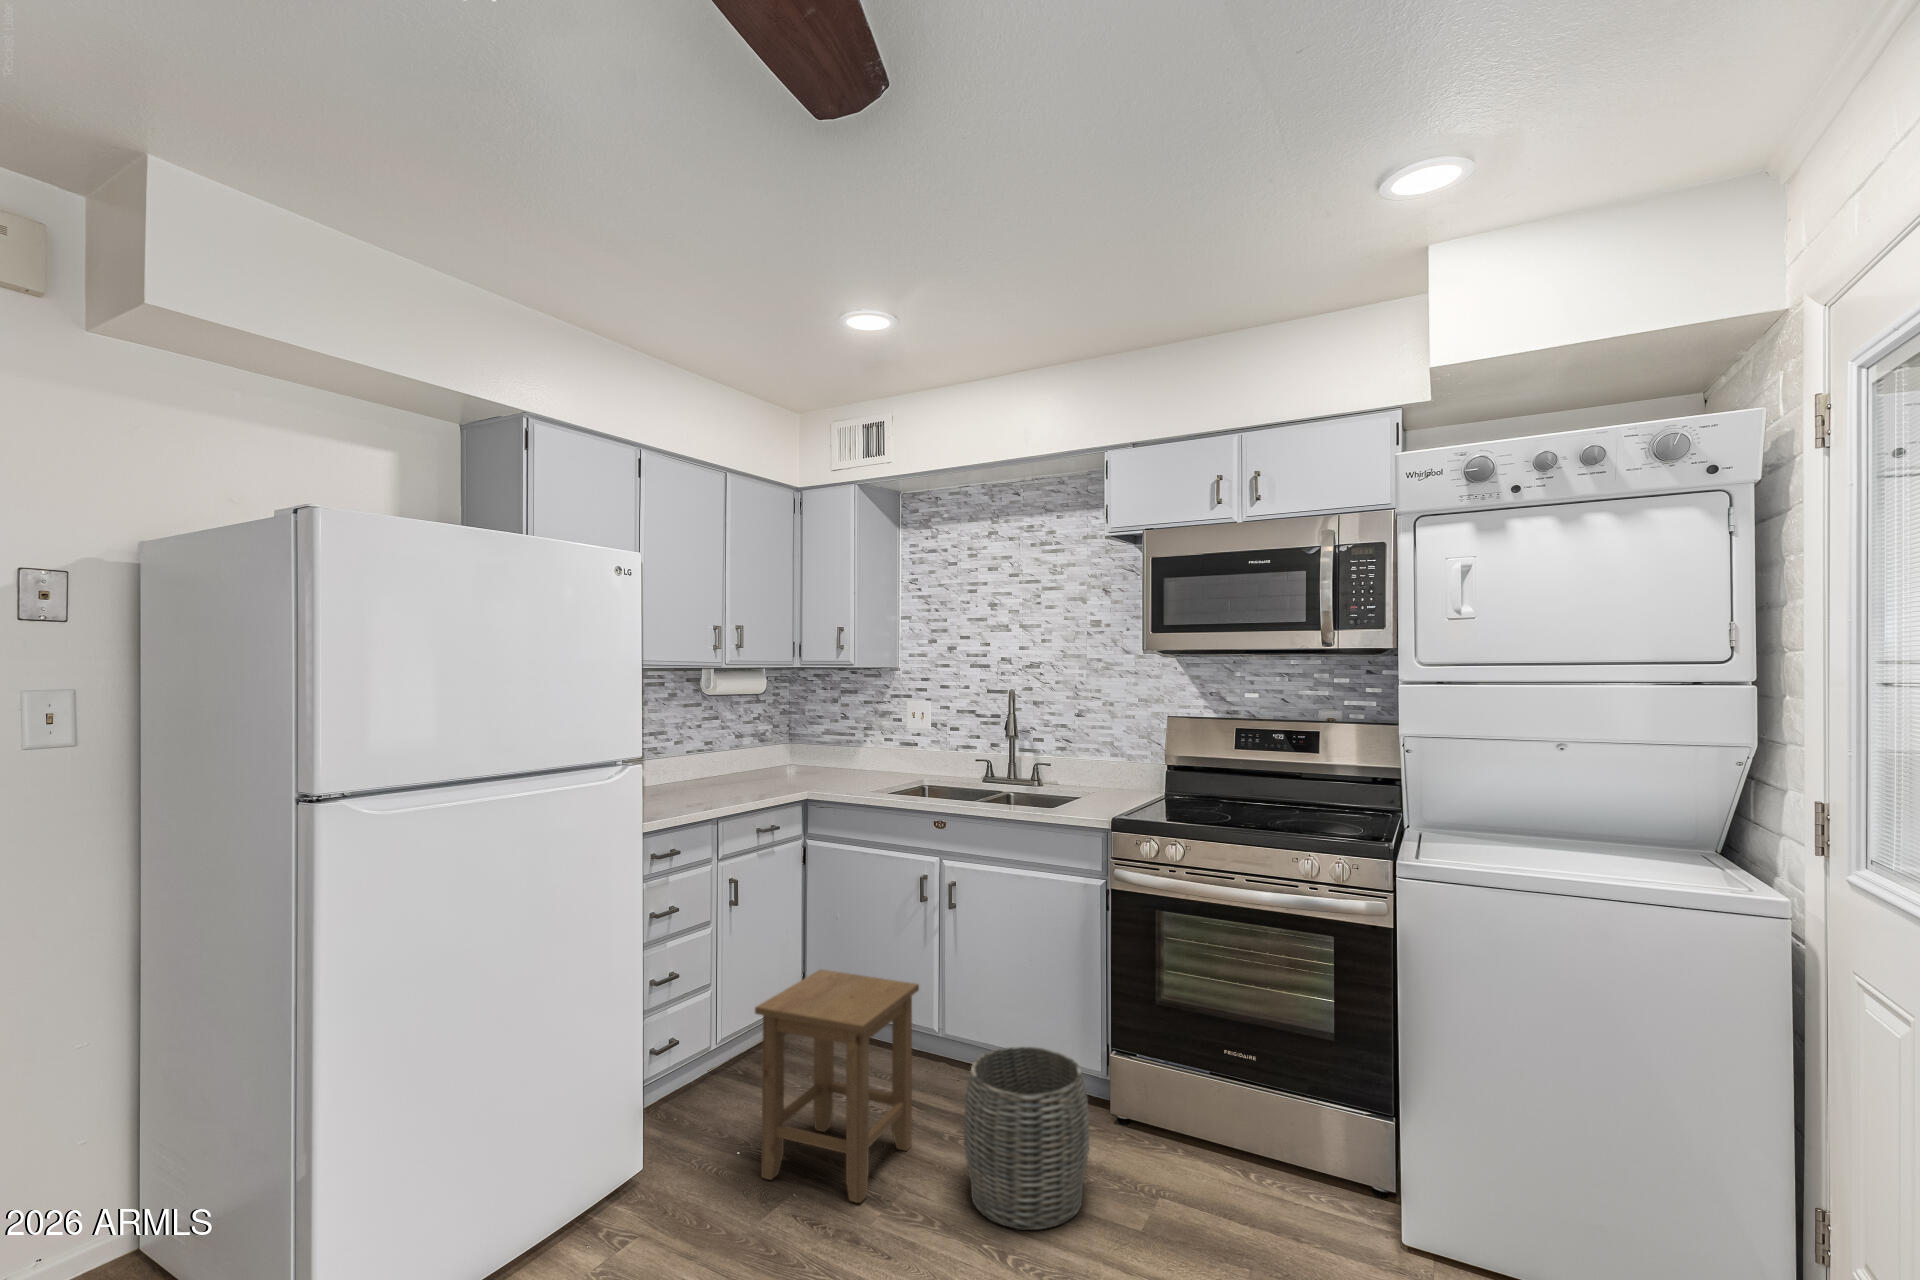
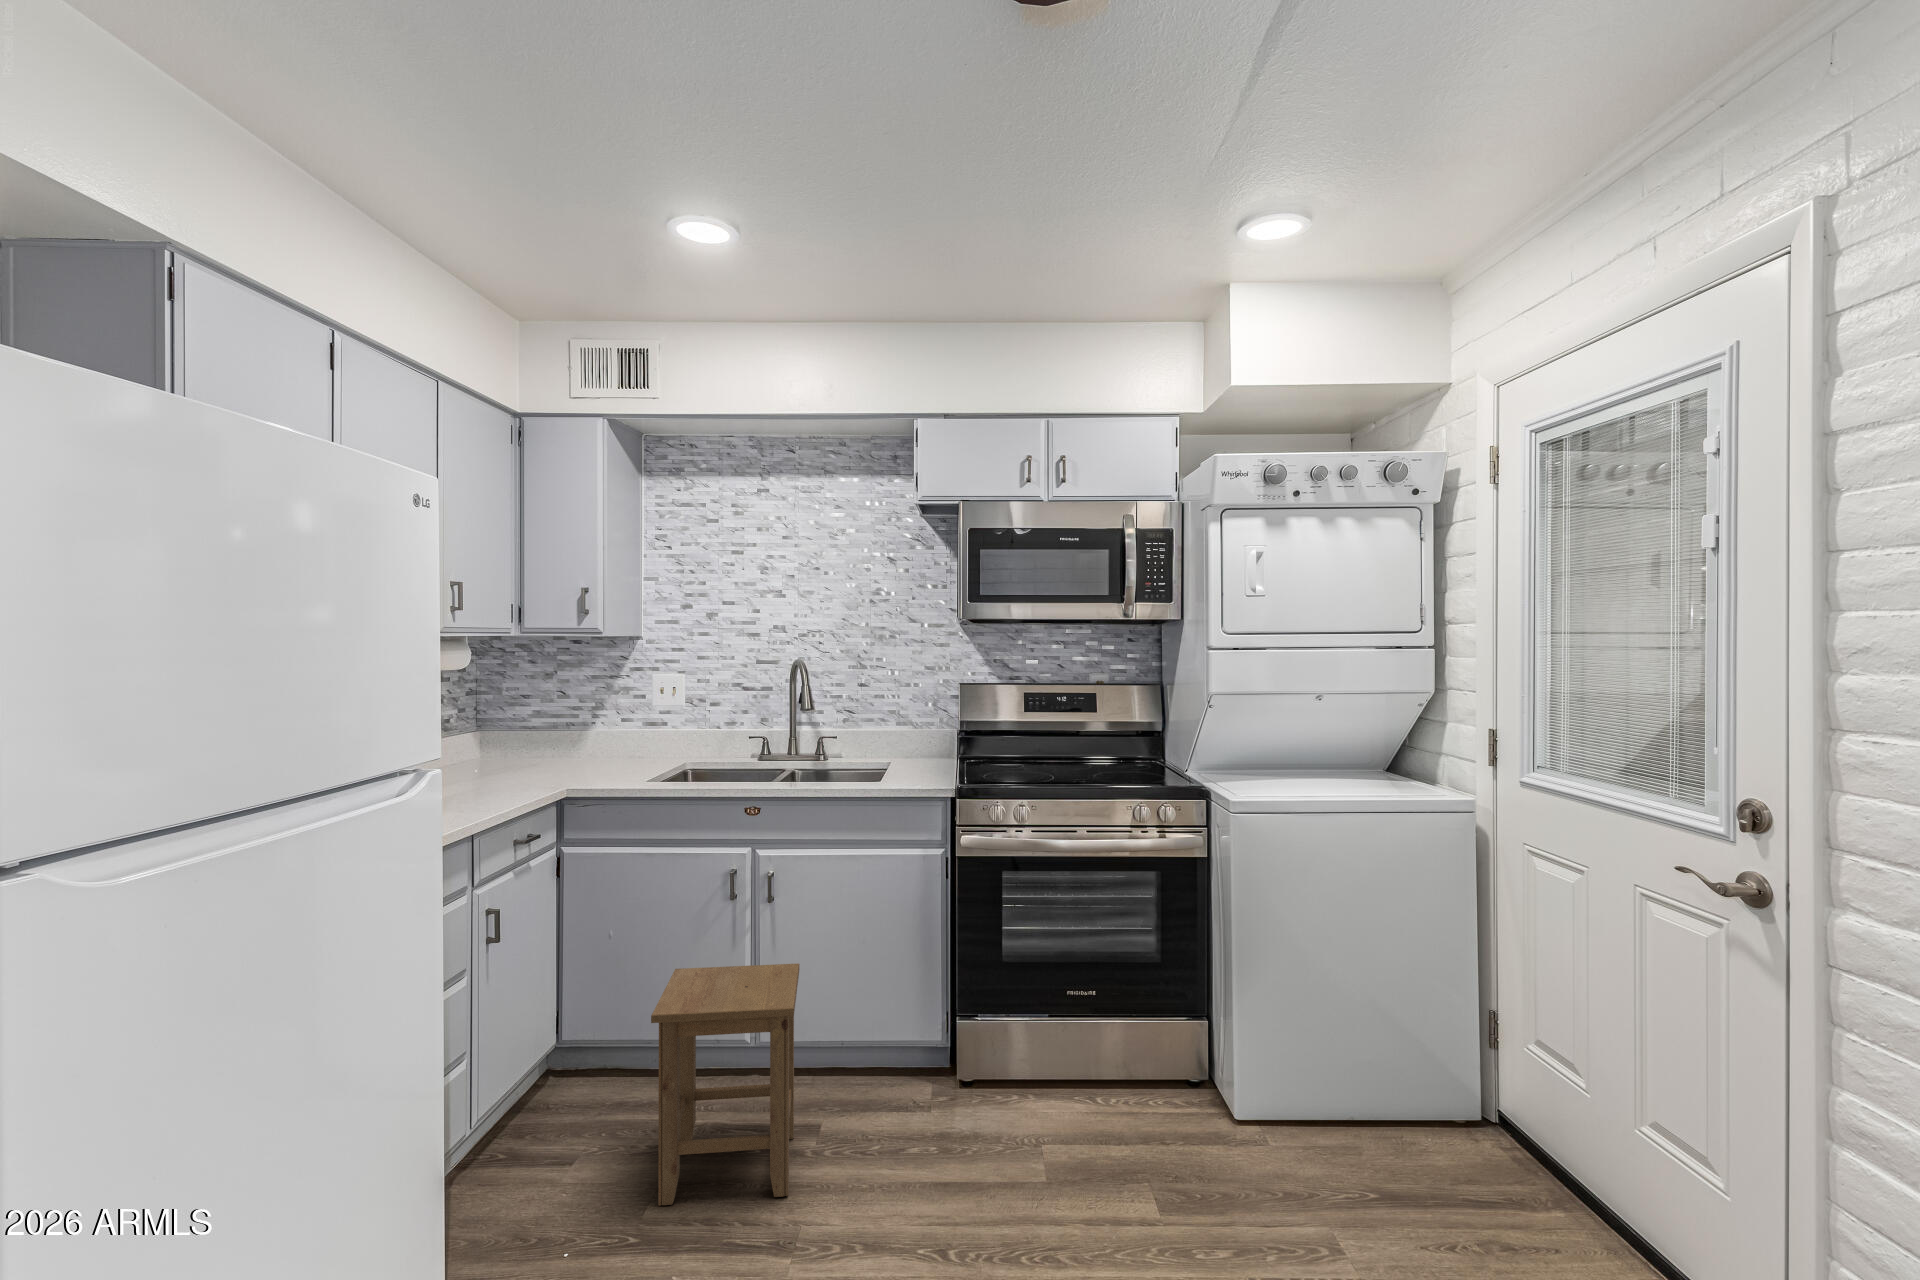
woven basket: present [964,1047,1089,1230] -> none [875,1003,997,1173]

